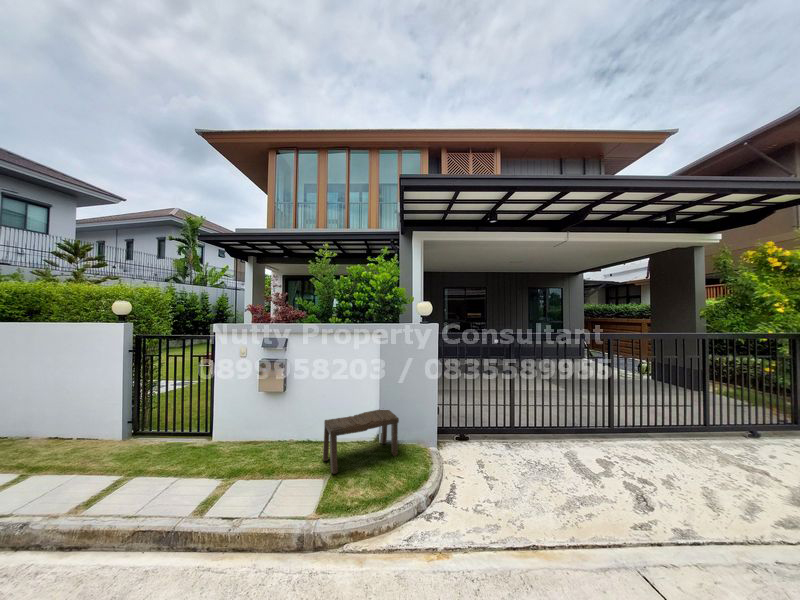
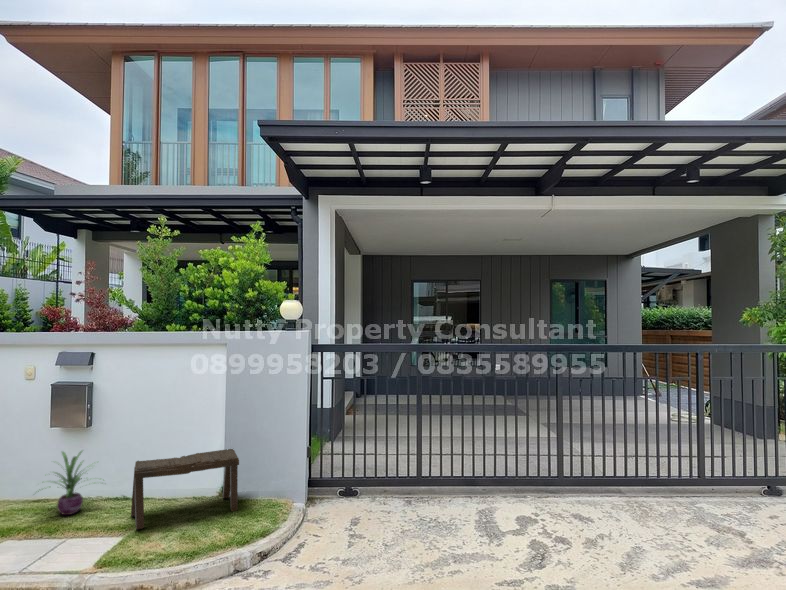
decorative plant: none [252,410,302,459] -> present [38,451,90,515]

